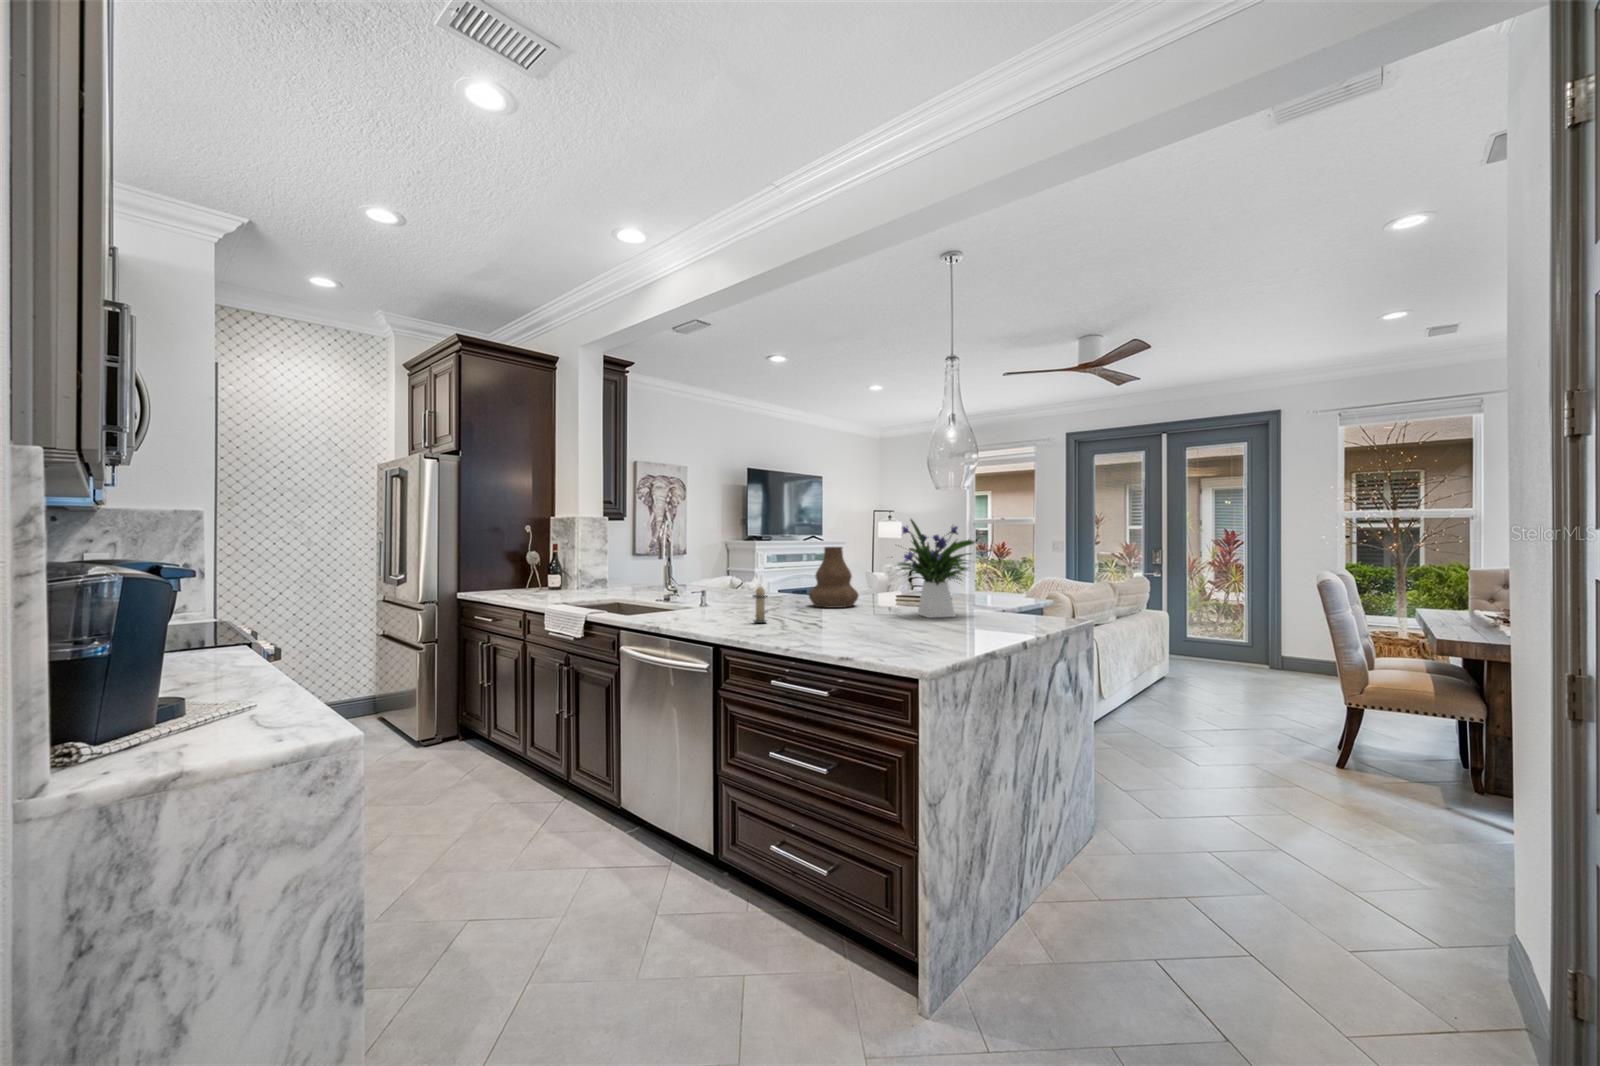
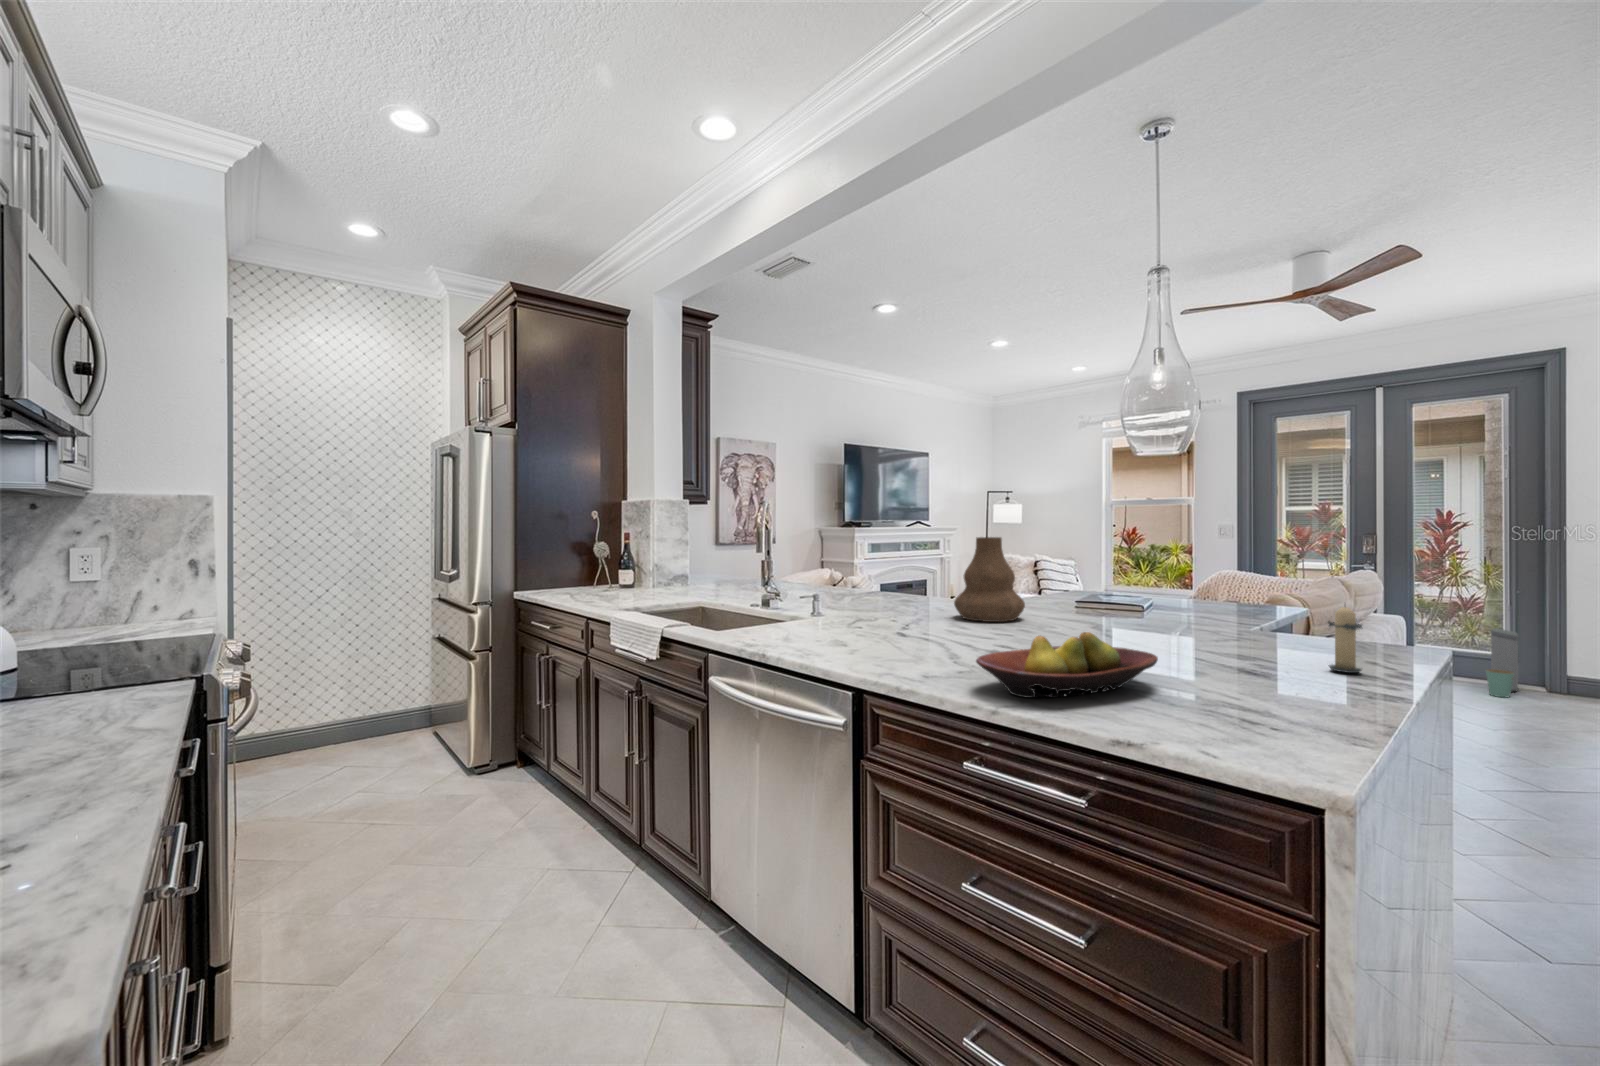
flower arrangement: present [899,519,975,618] -> none [1082,496,1238,644]
candle: present [753,586,767,623] -> present [1328,606,1362,673]
fruit bowl: none [794,604,906,643] -> present [976,632,1158,698]
trash can: none [1230,619,1254,671] -> present [1486,628,1519,698]

